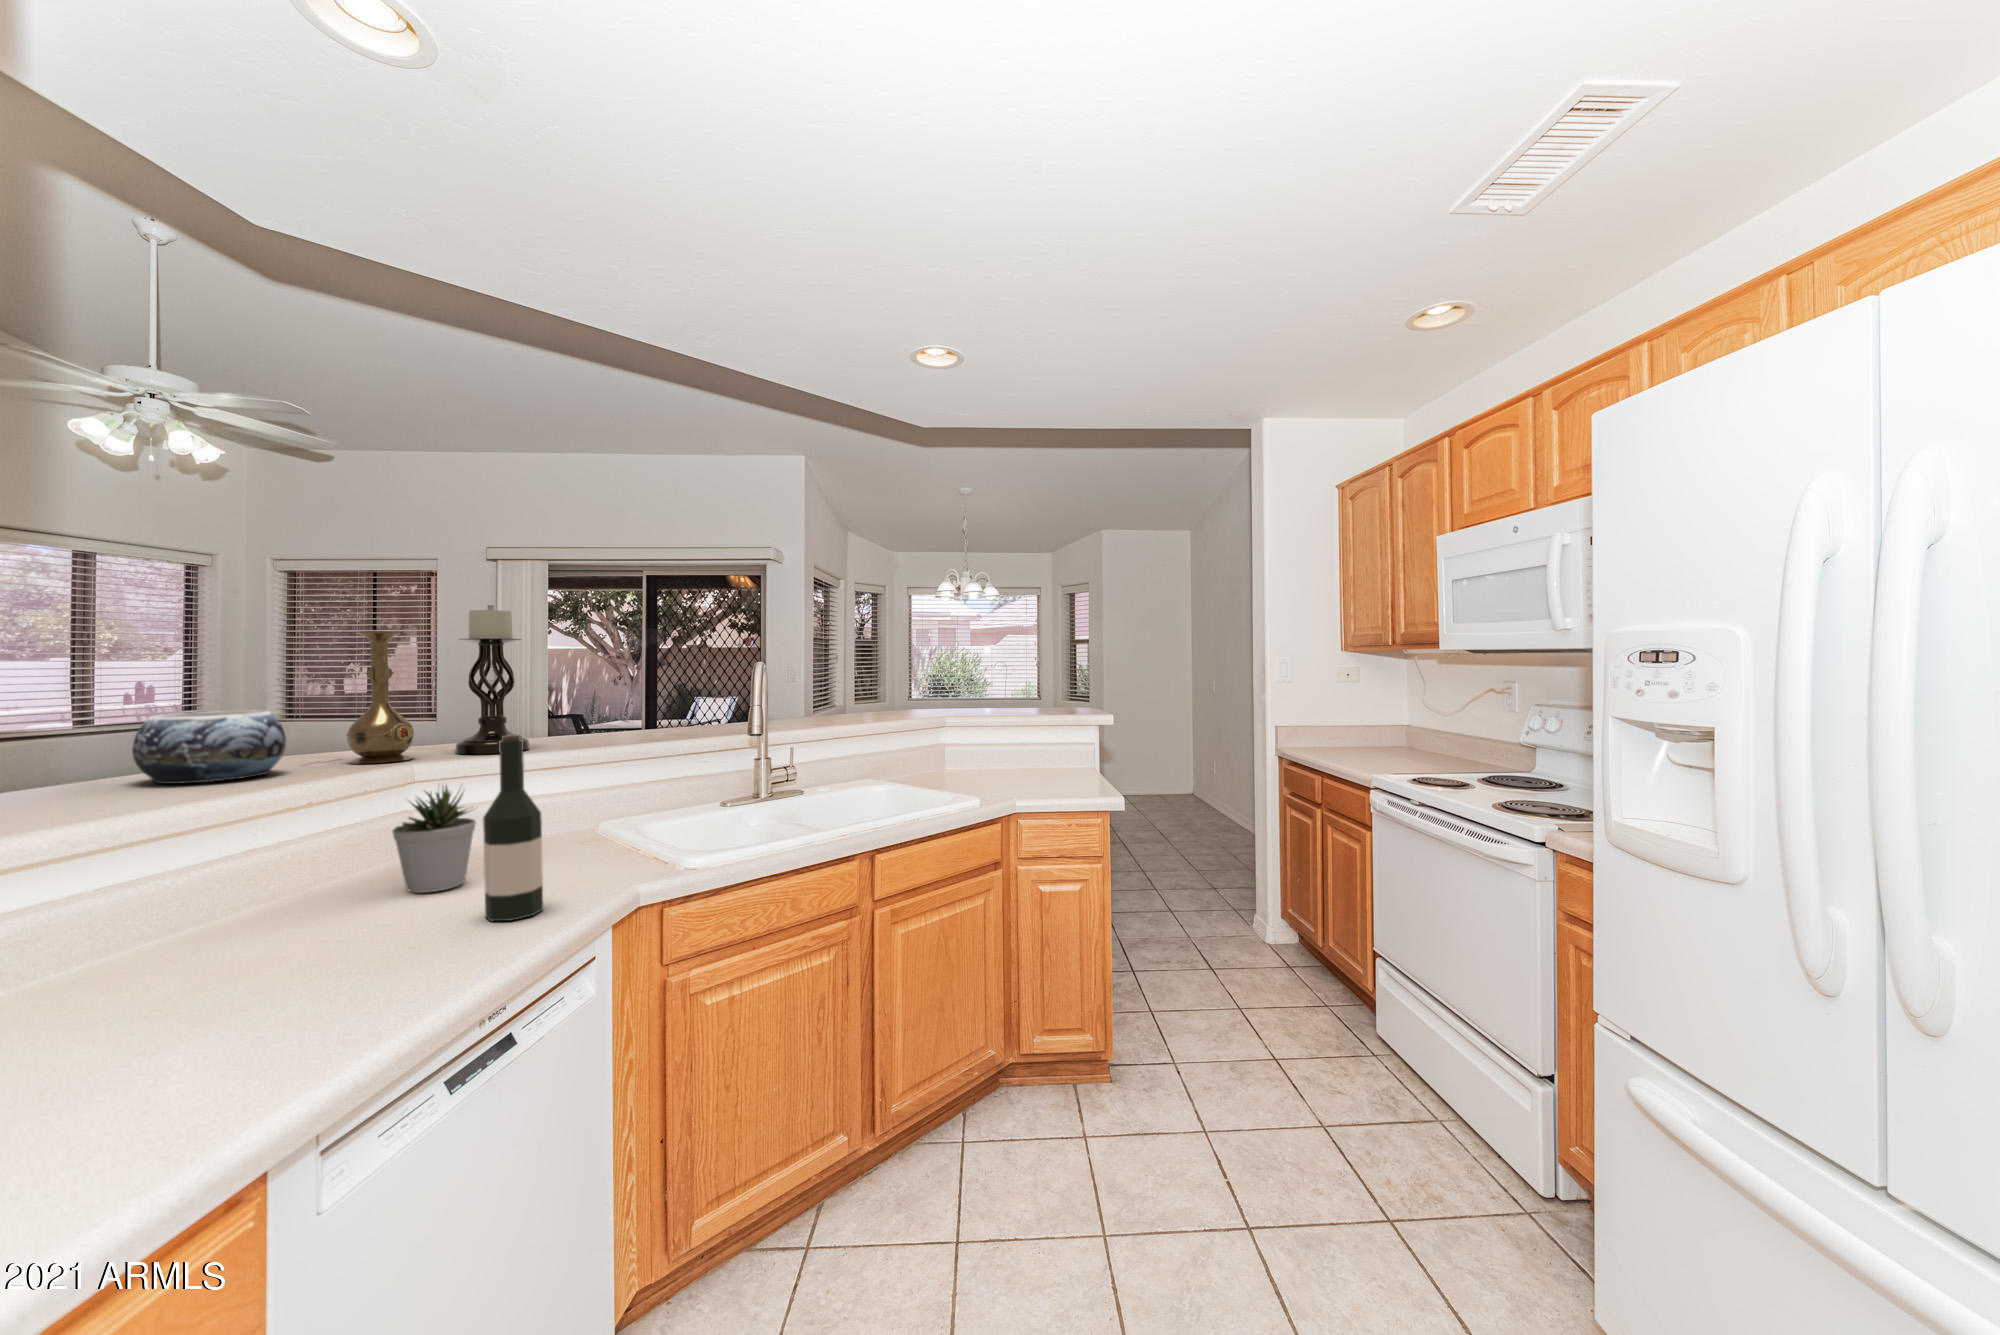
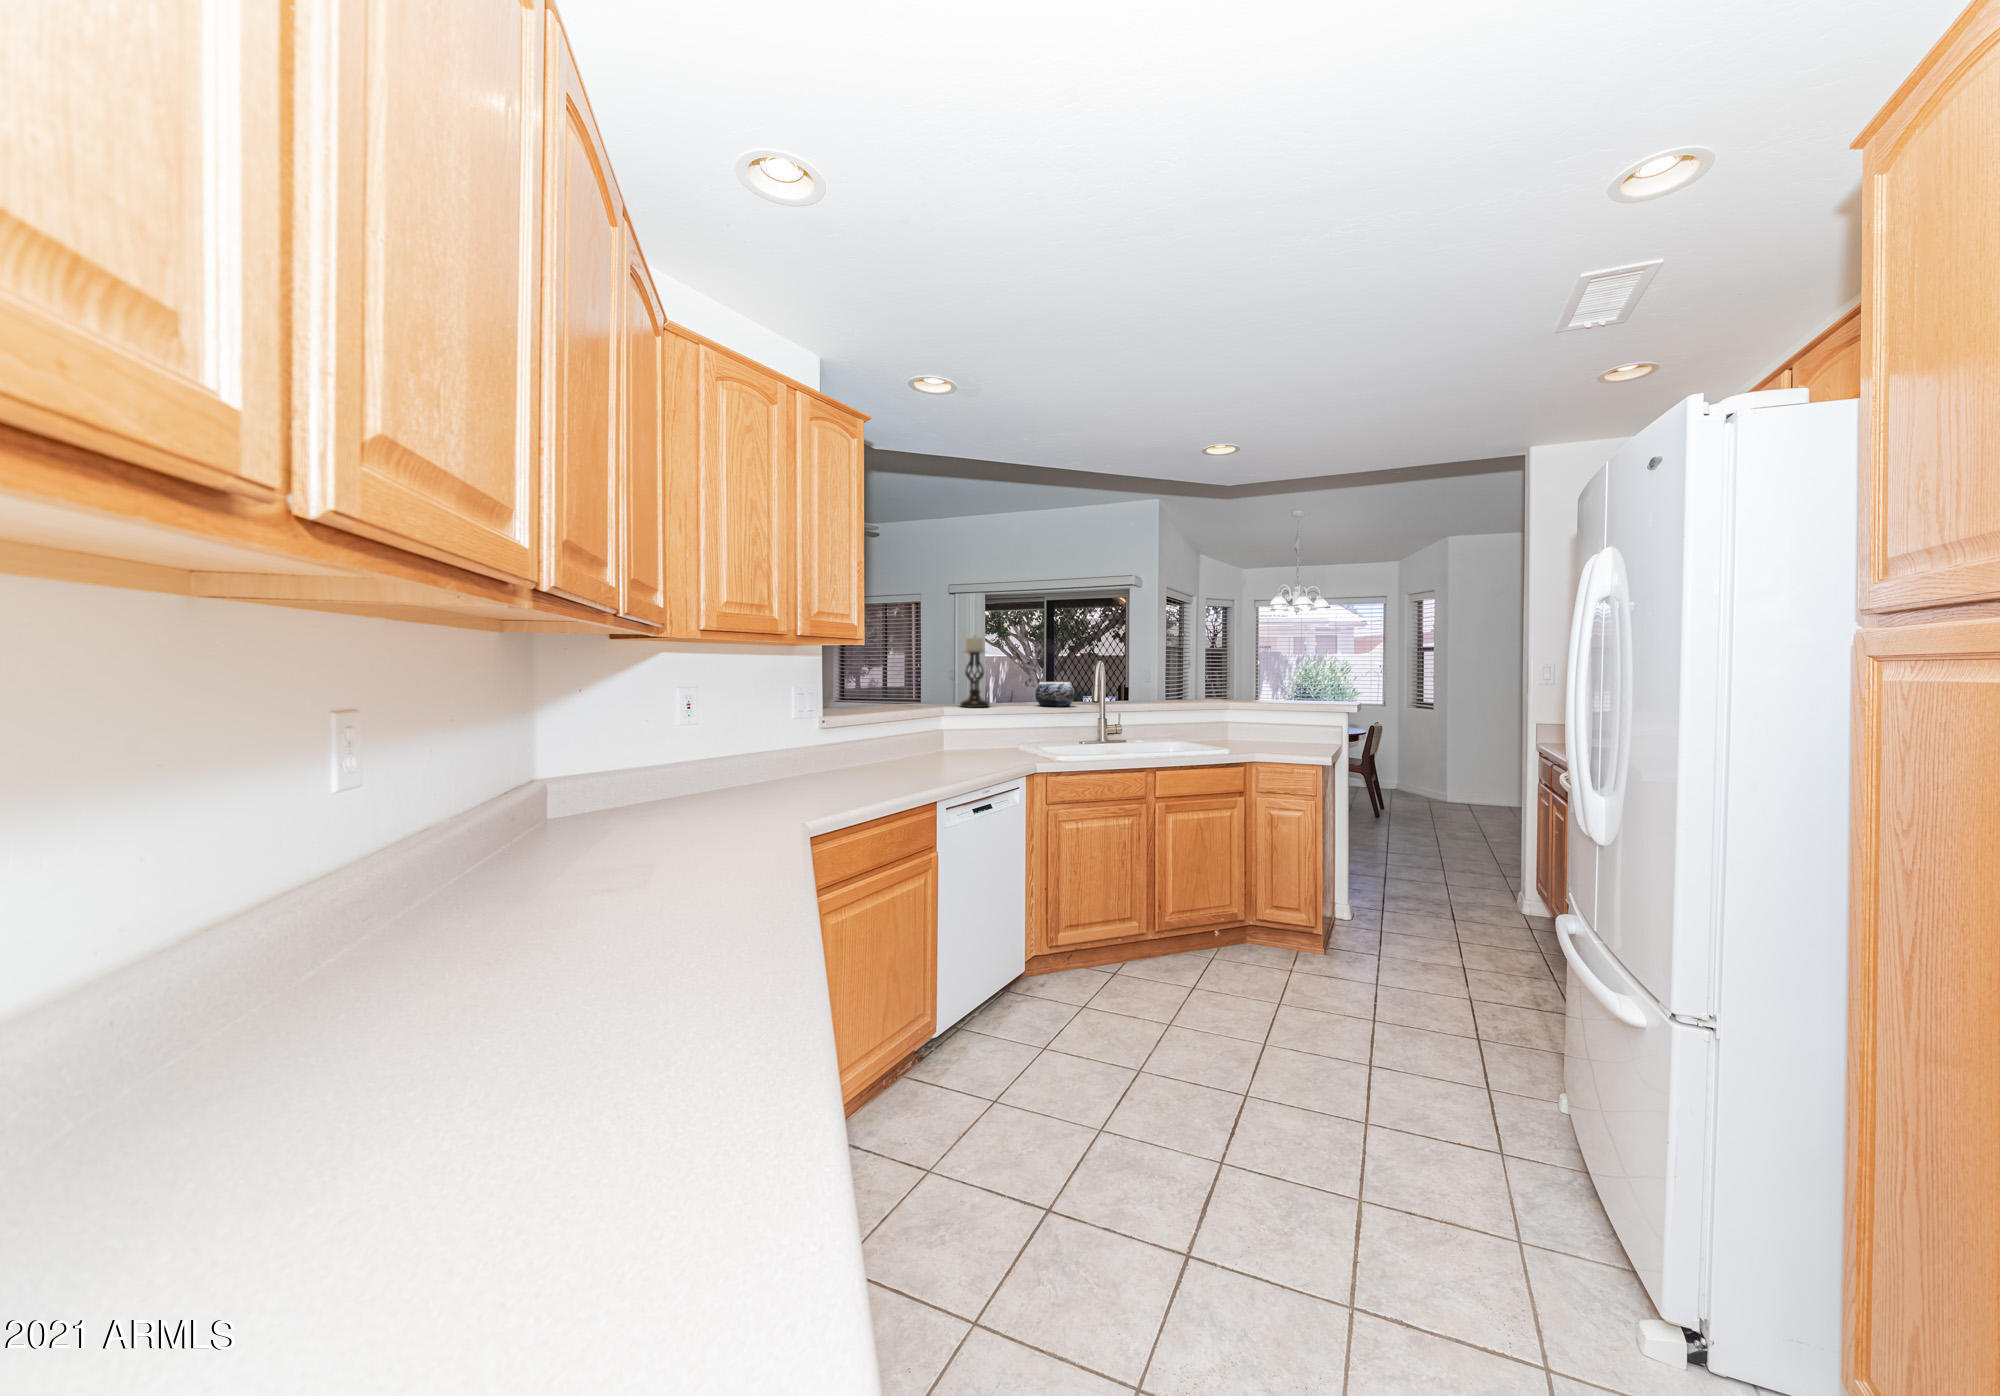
vase: present [347,631,414,764] -> none [921,649,945,708]
decorative bowl: present [132,711,286,784] -> present [1035,682,1075,707]
wine bottle: present [483,735,543,921] -> none [980,694,1001,770]
potted plant: present [393,787,476,893] -> none [944,715,974,761]

